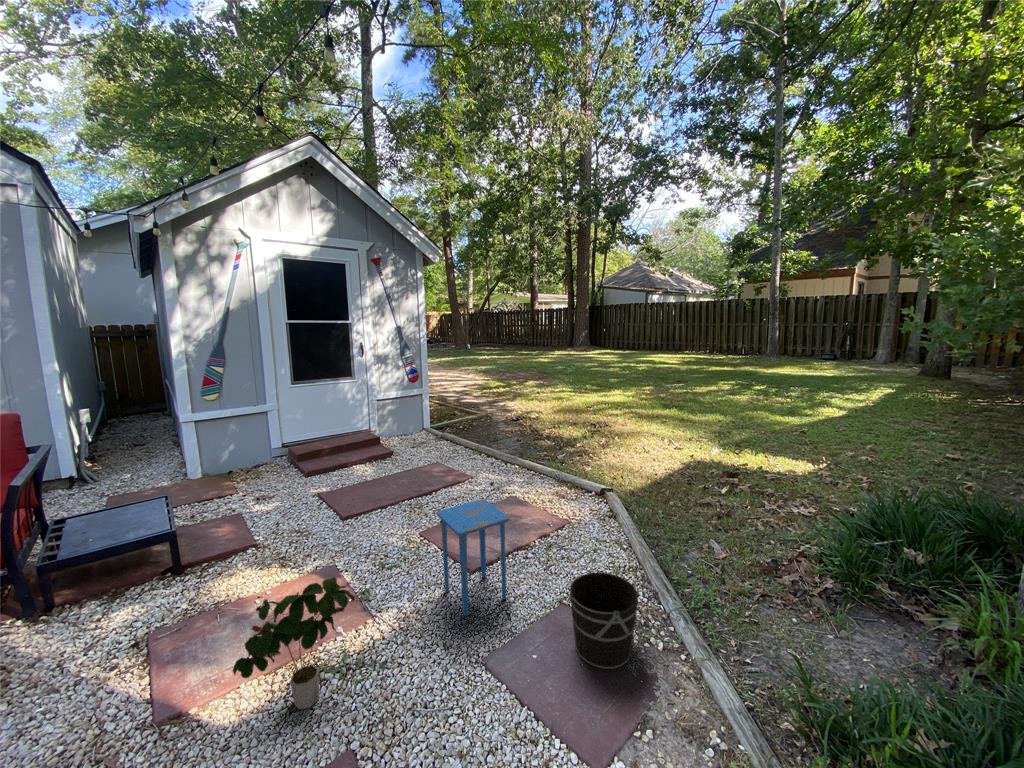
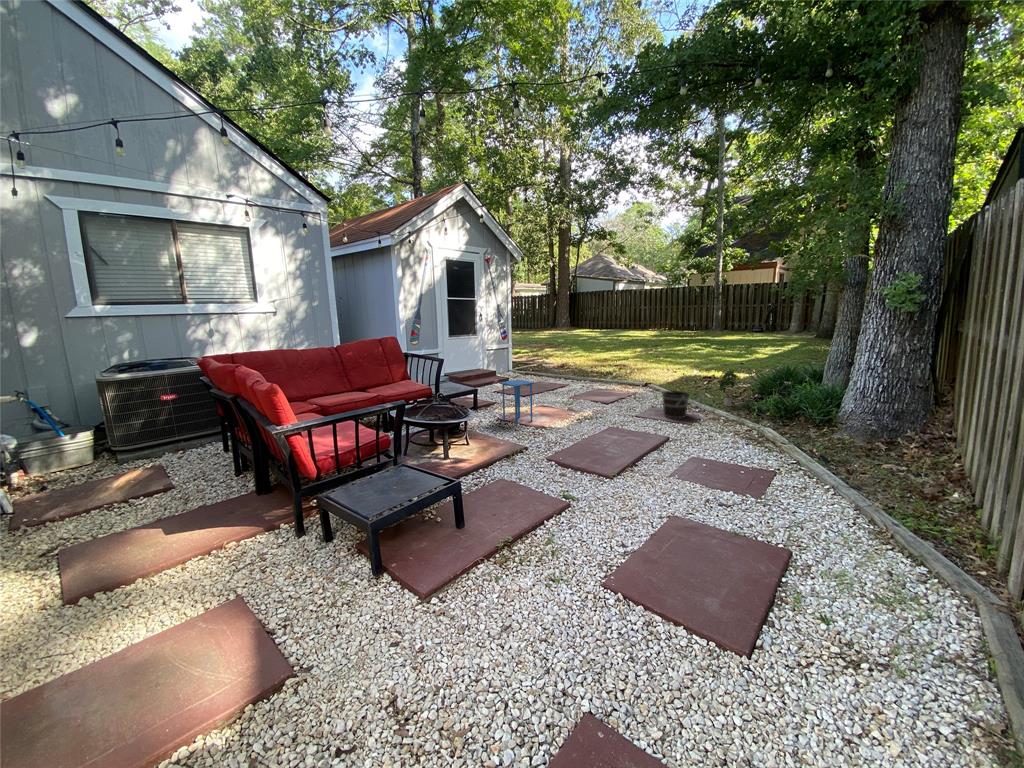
side table: present [437,499,509,616] -> present [500,380,534,425]
potted plant: present [233,577,355,709] -> present [719,370,738,406]

